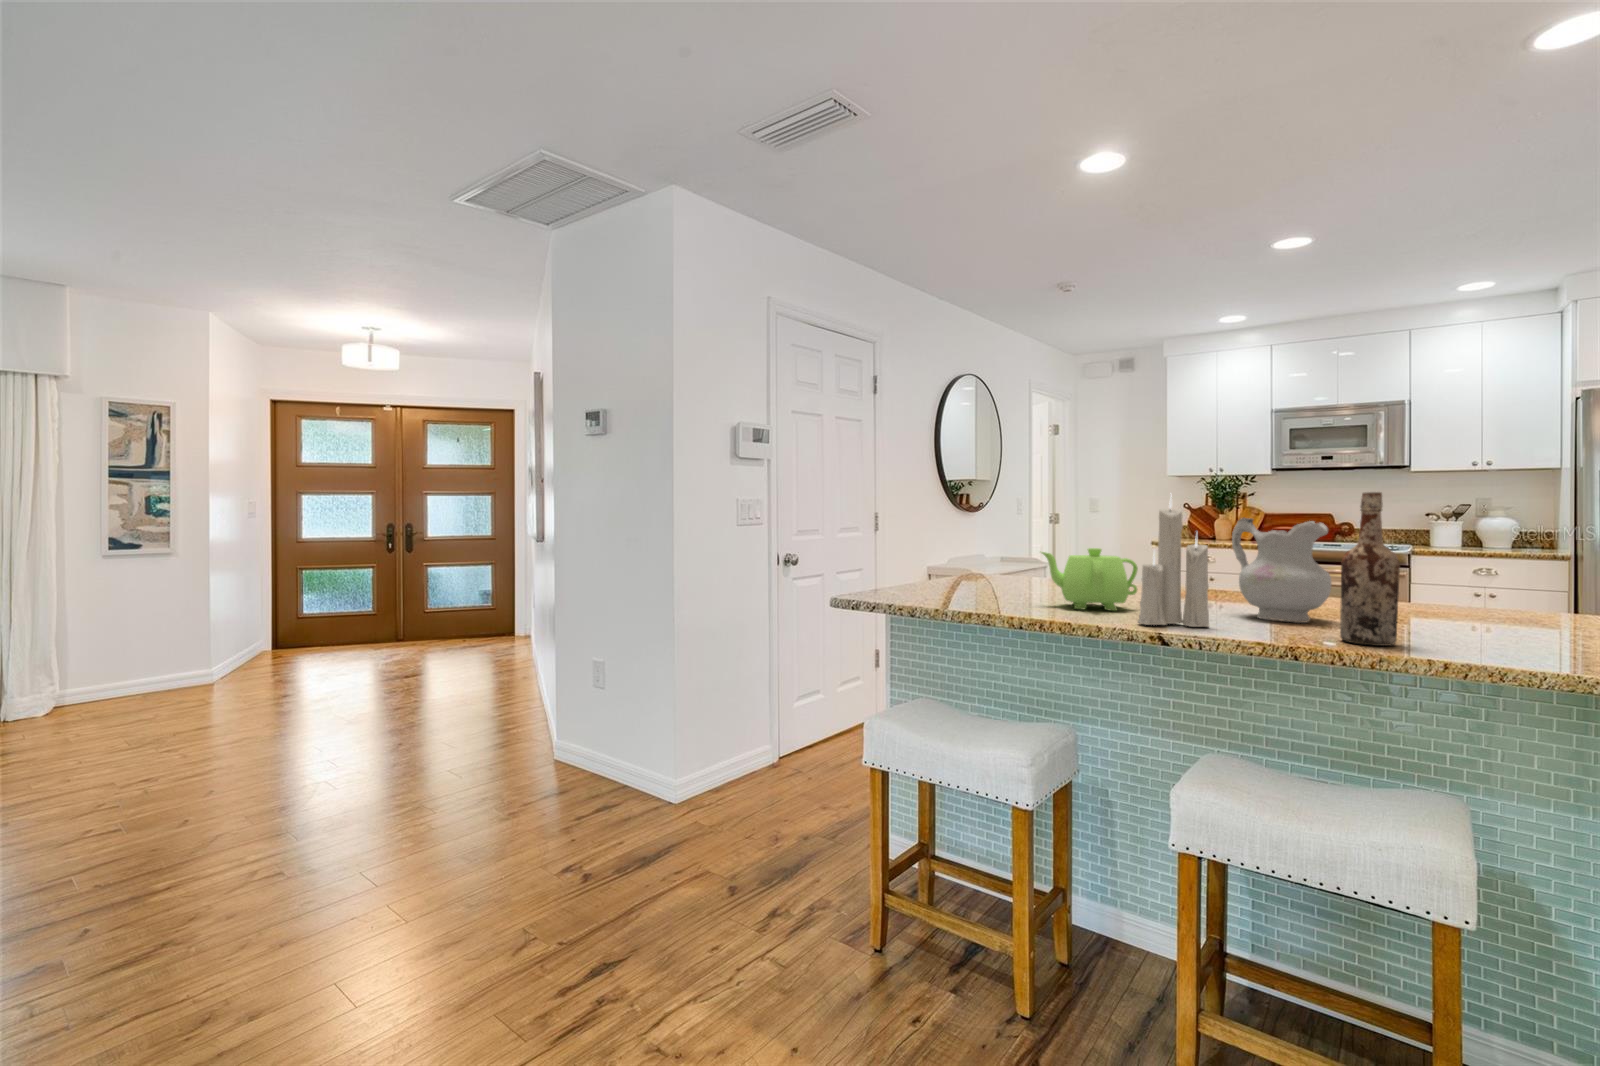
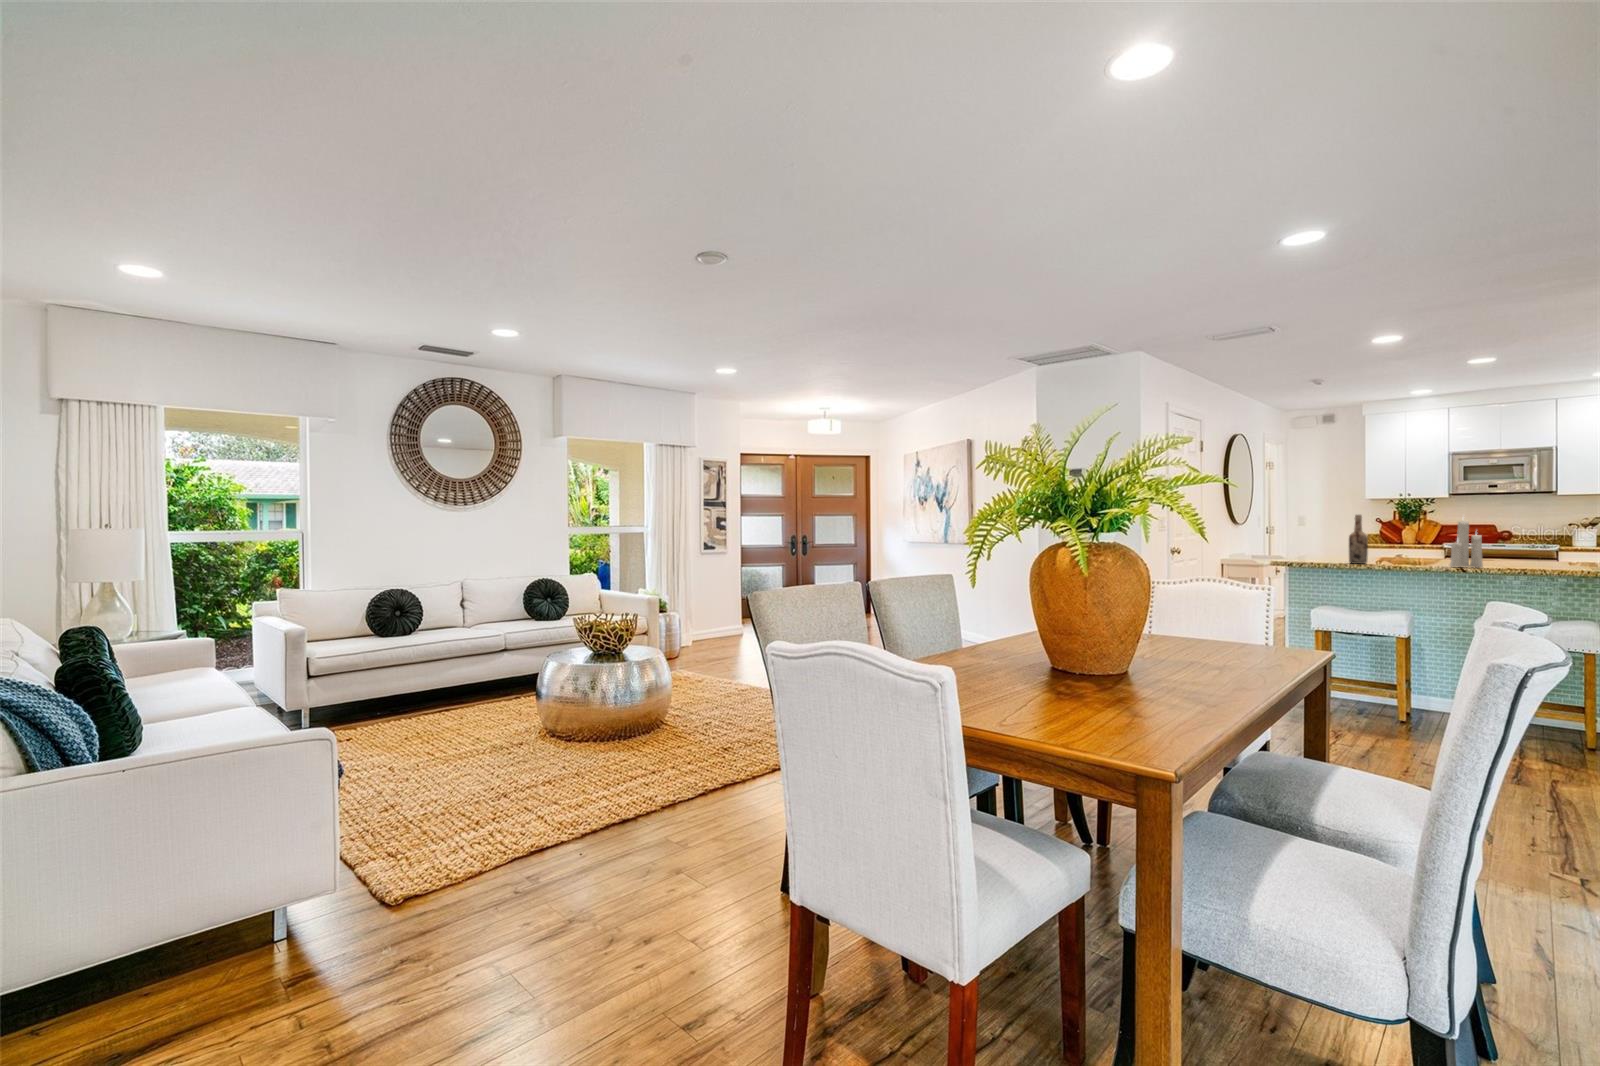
wine bottle: present [1340,492,1400,646] -> present [1349,515,1368,564]
ceramic pitcher: present [1232,518,1331,623] -> none [1484,524,1535,567]
teapot: present [1041,548,1138,611] -> none [1387,538,1438,565]

